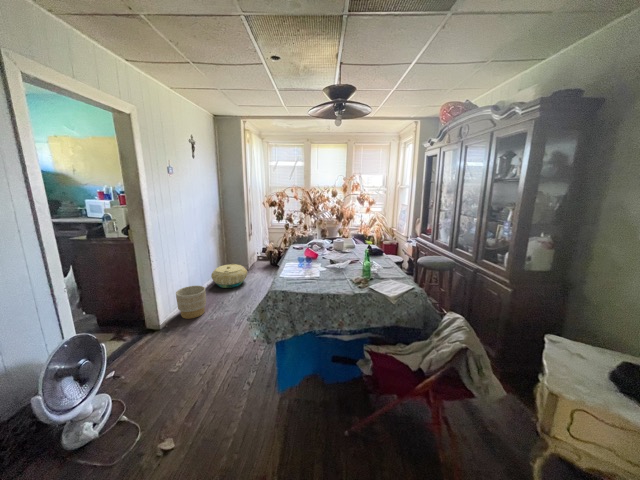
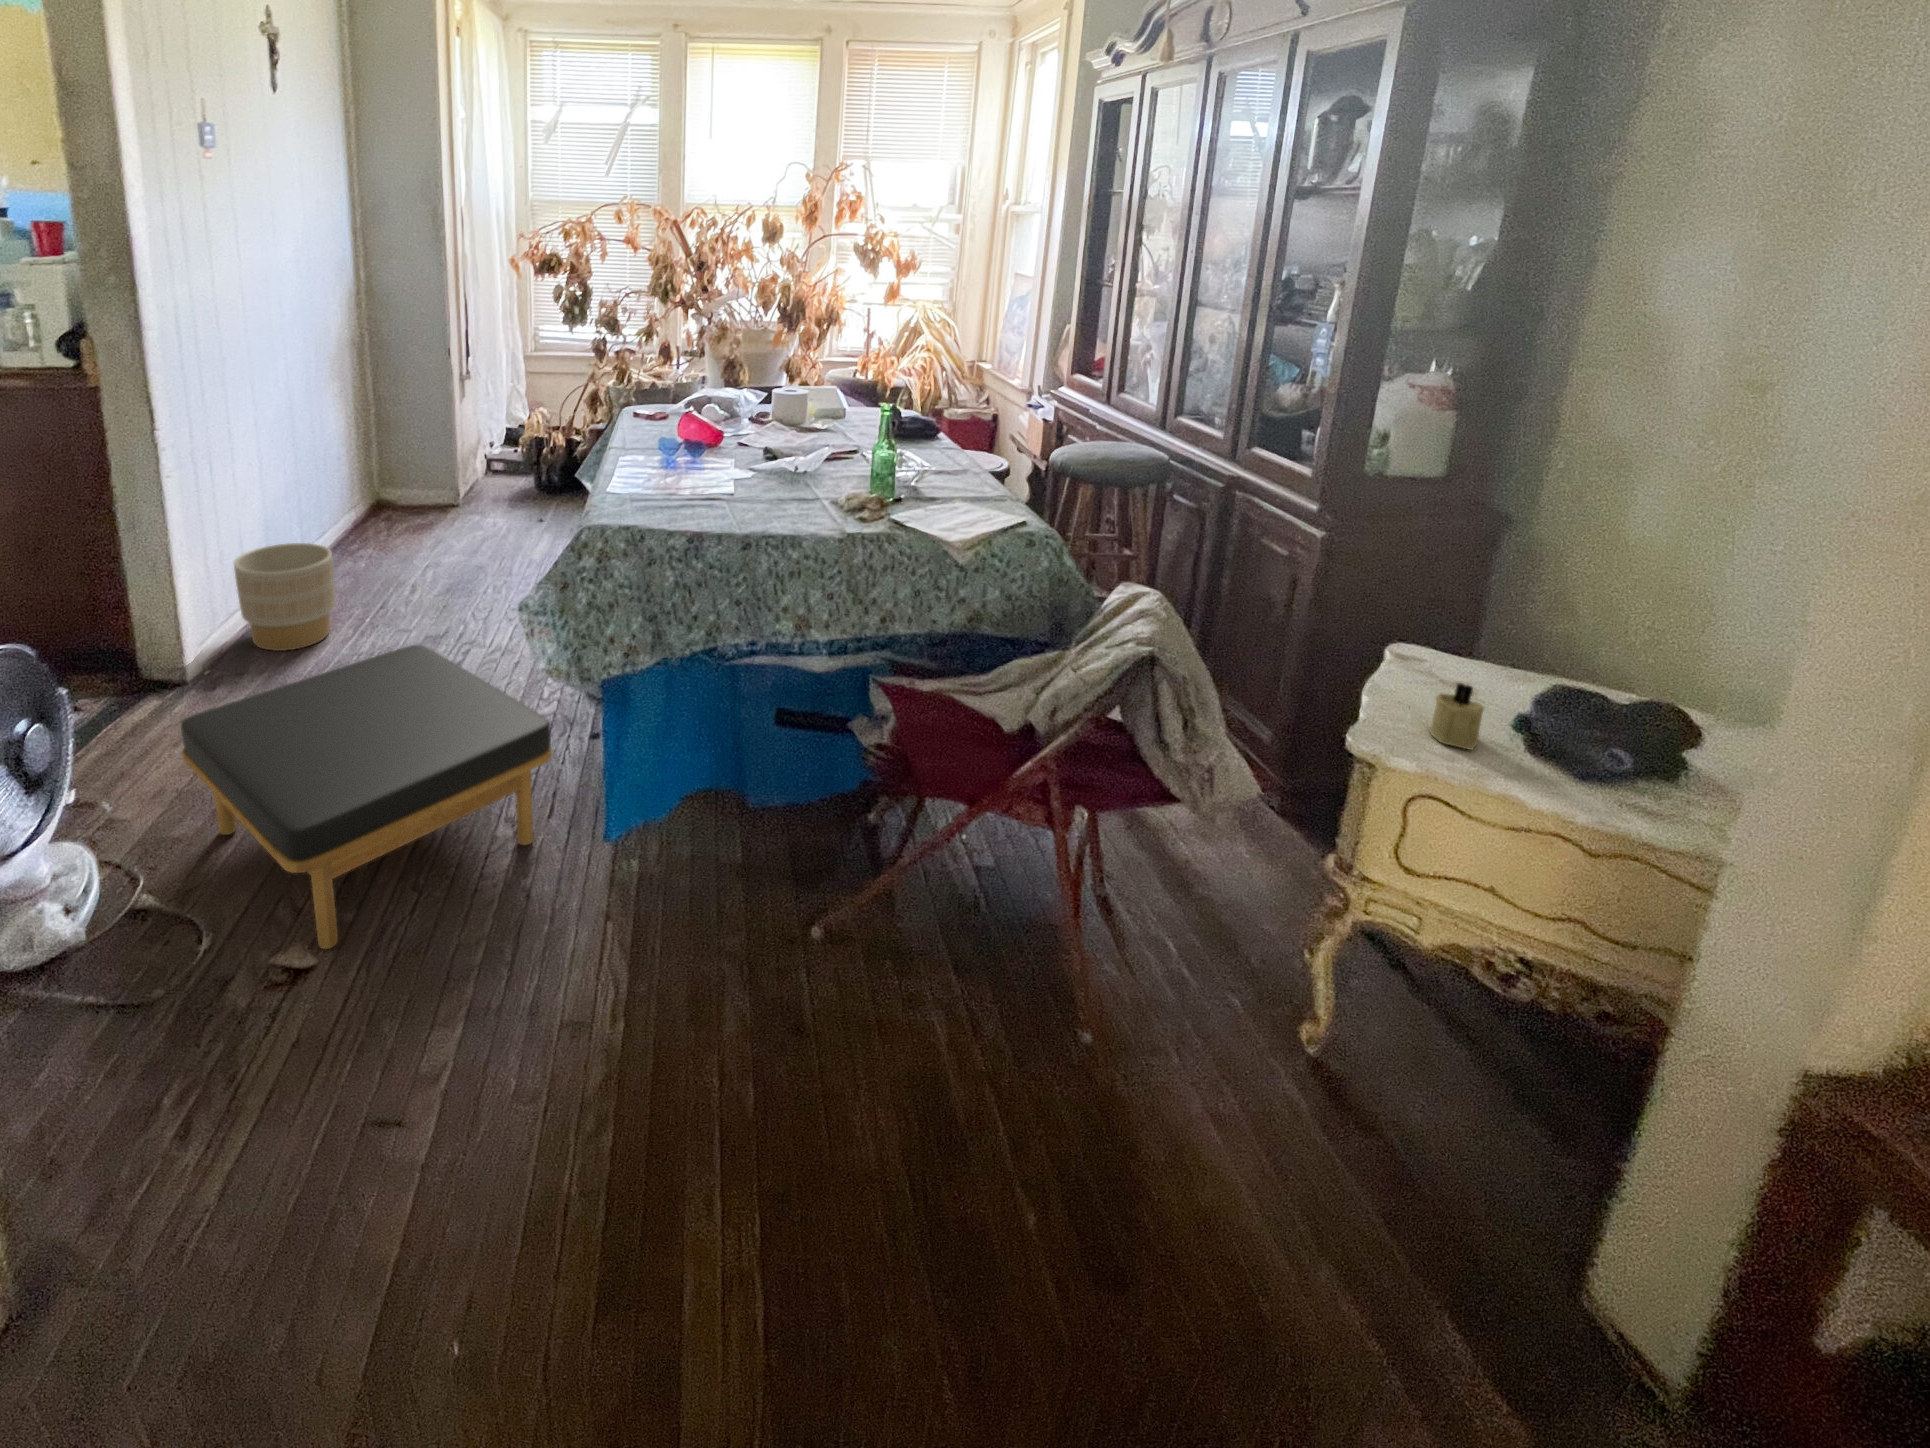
basket: present [211,264,247,288] -> none [336,479,462,560]
ottoman: none [141,322,261,440] -> present [181,645,552,949]
candle: none [576,360,600,388] -> present [1430,683,1484,750]

